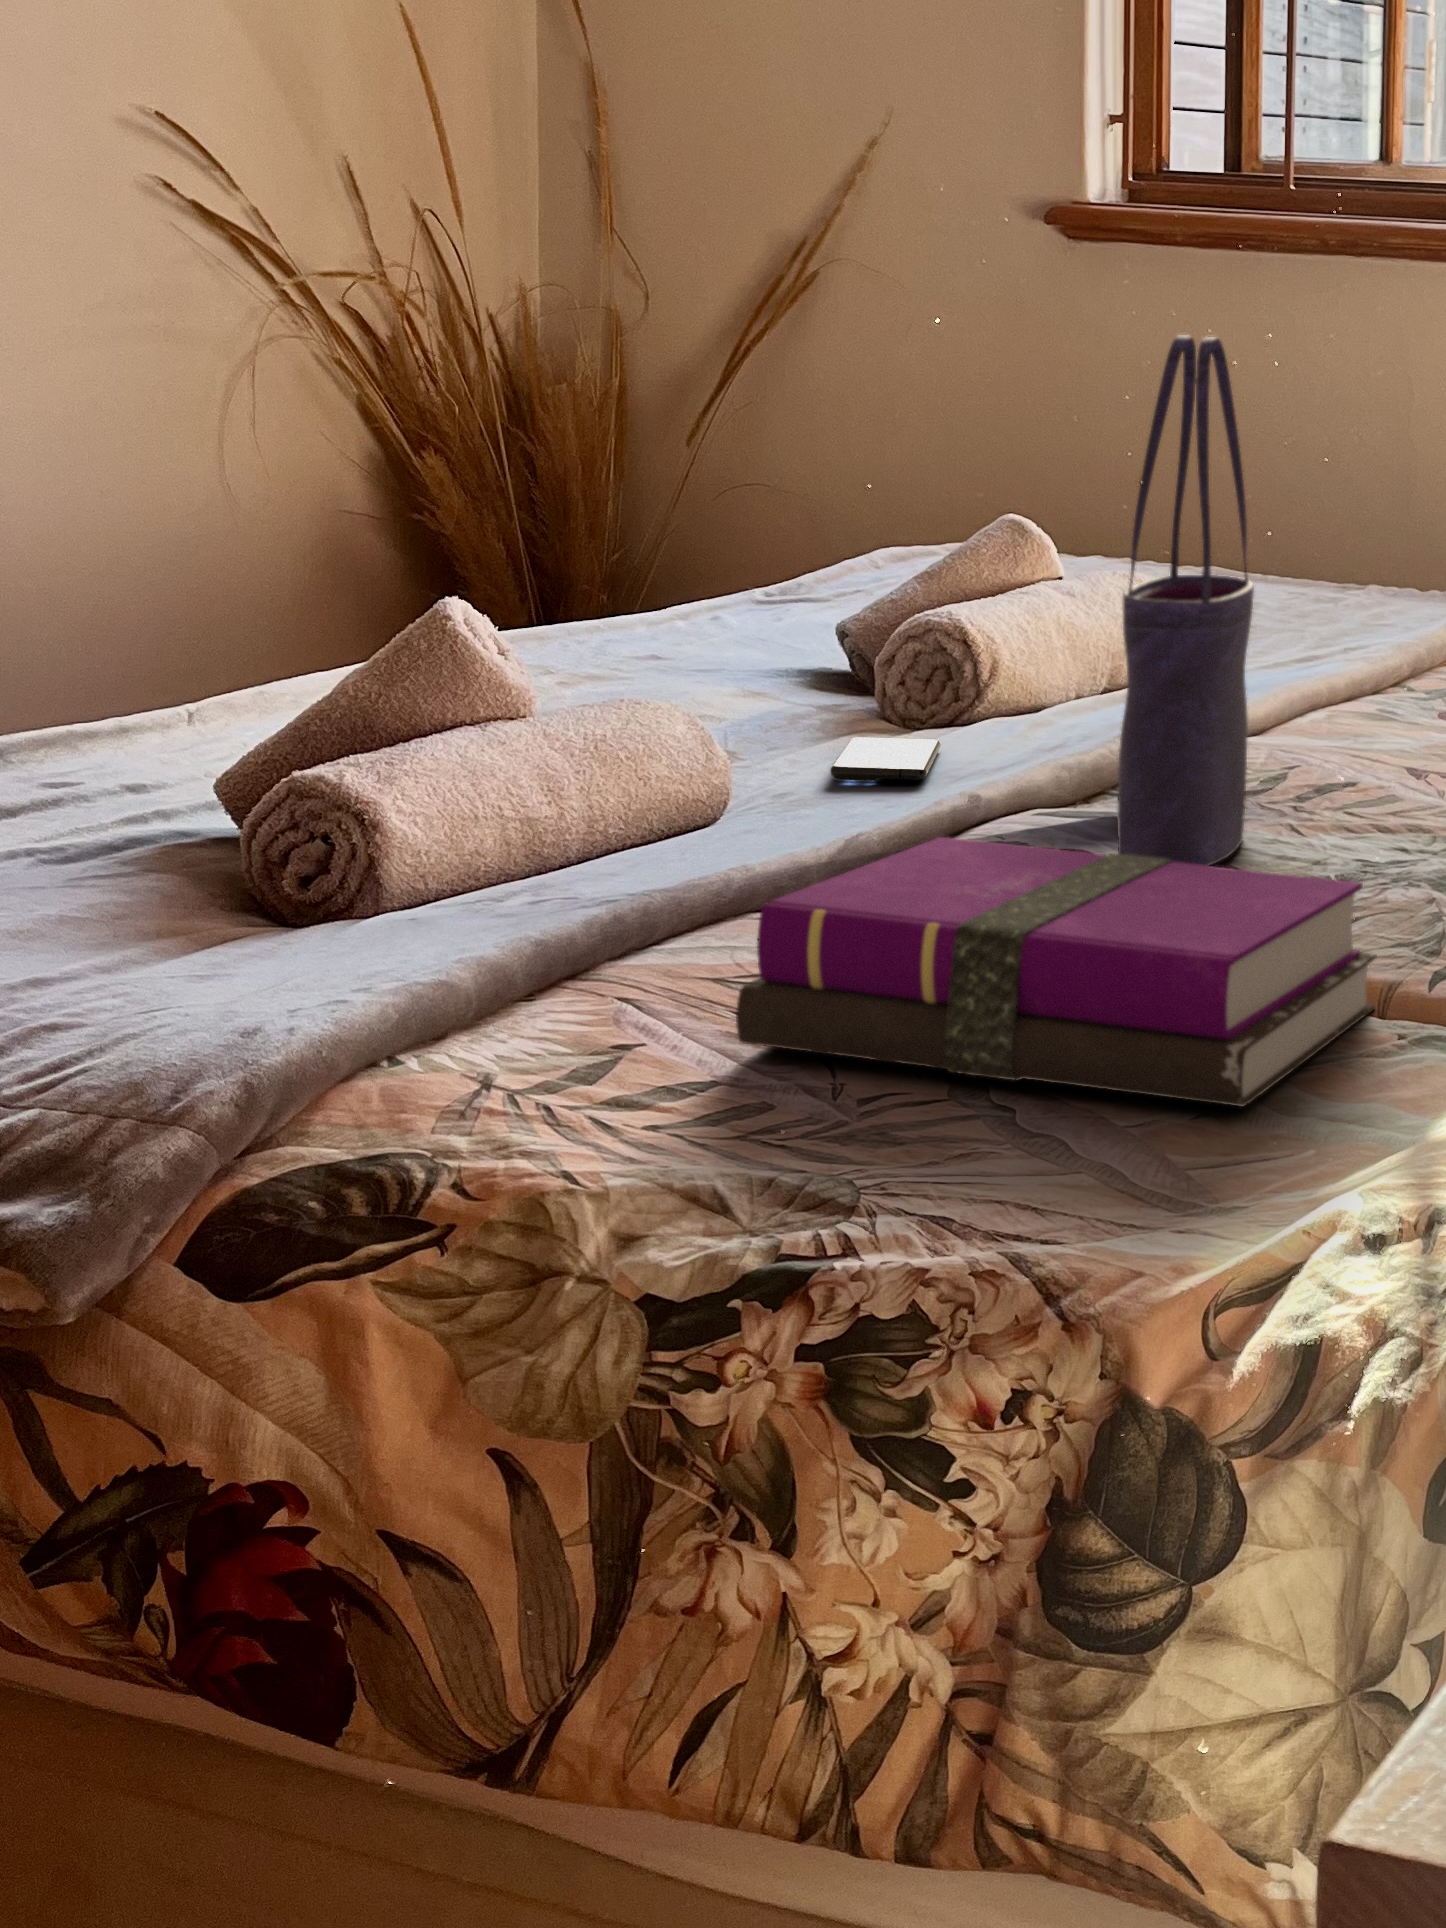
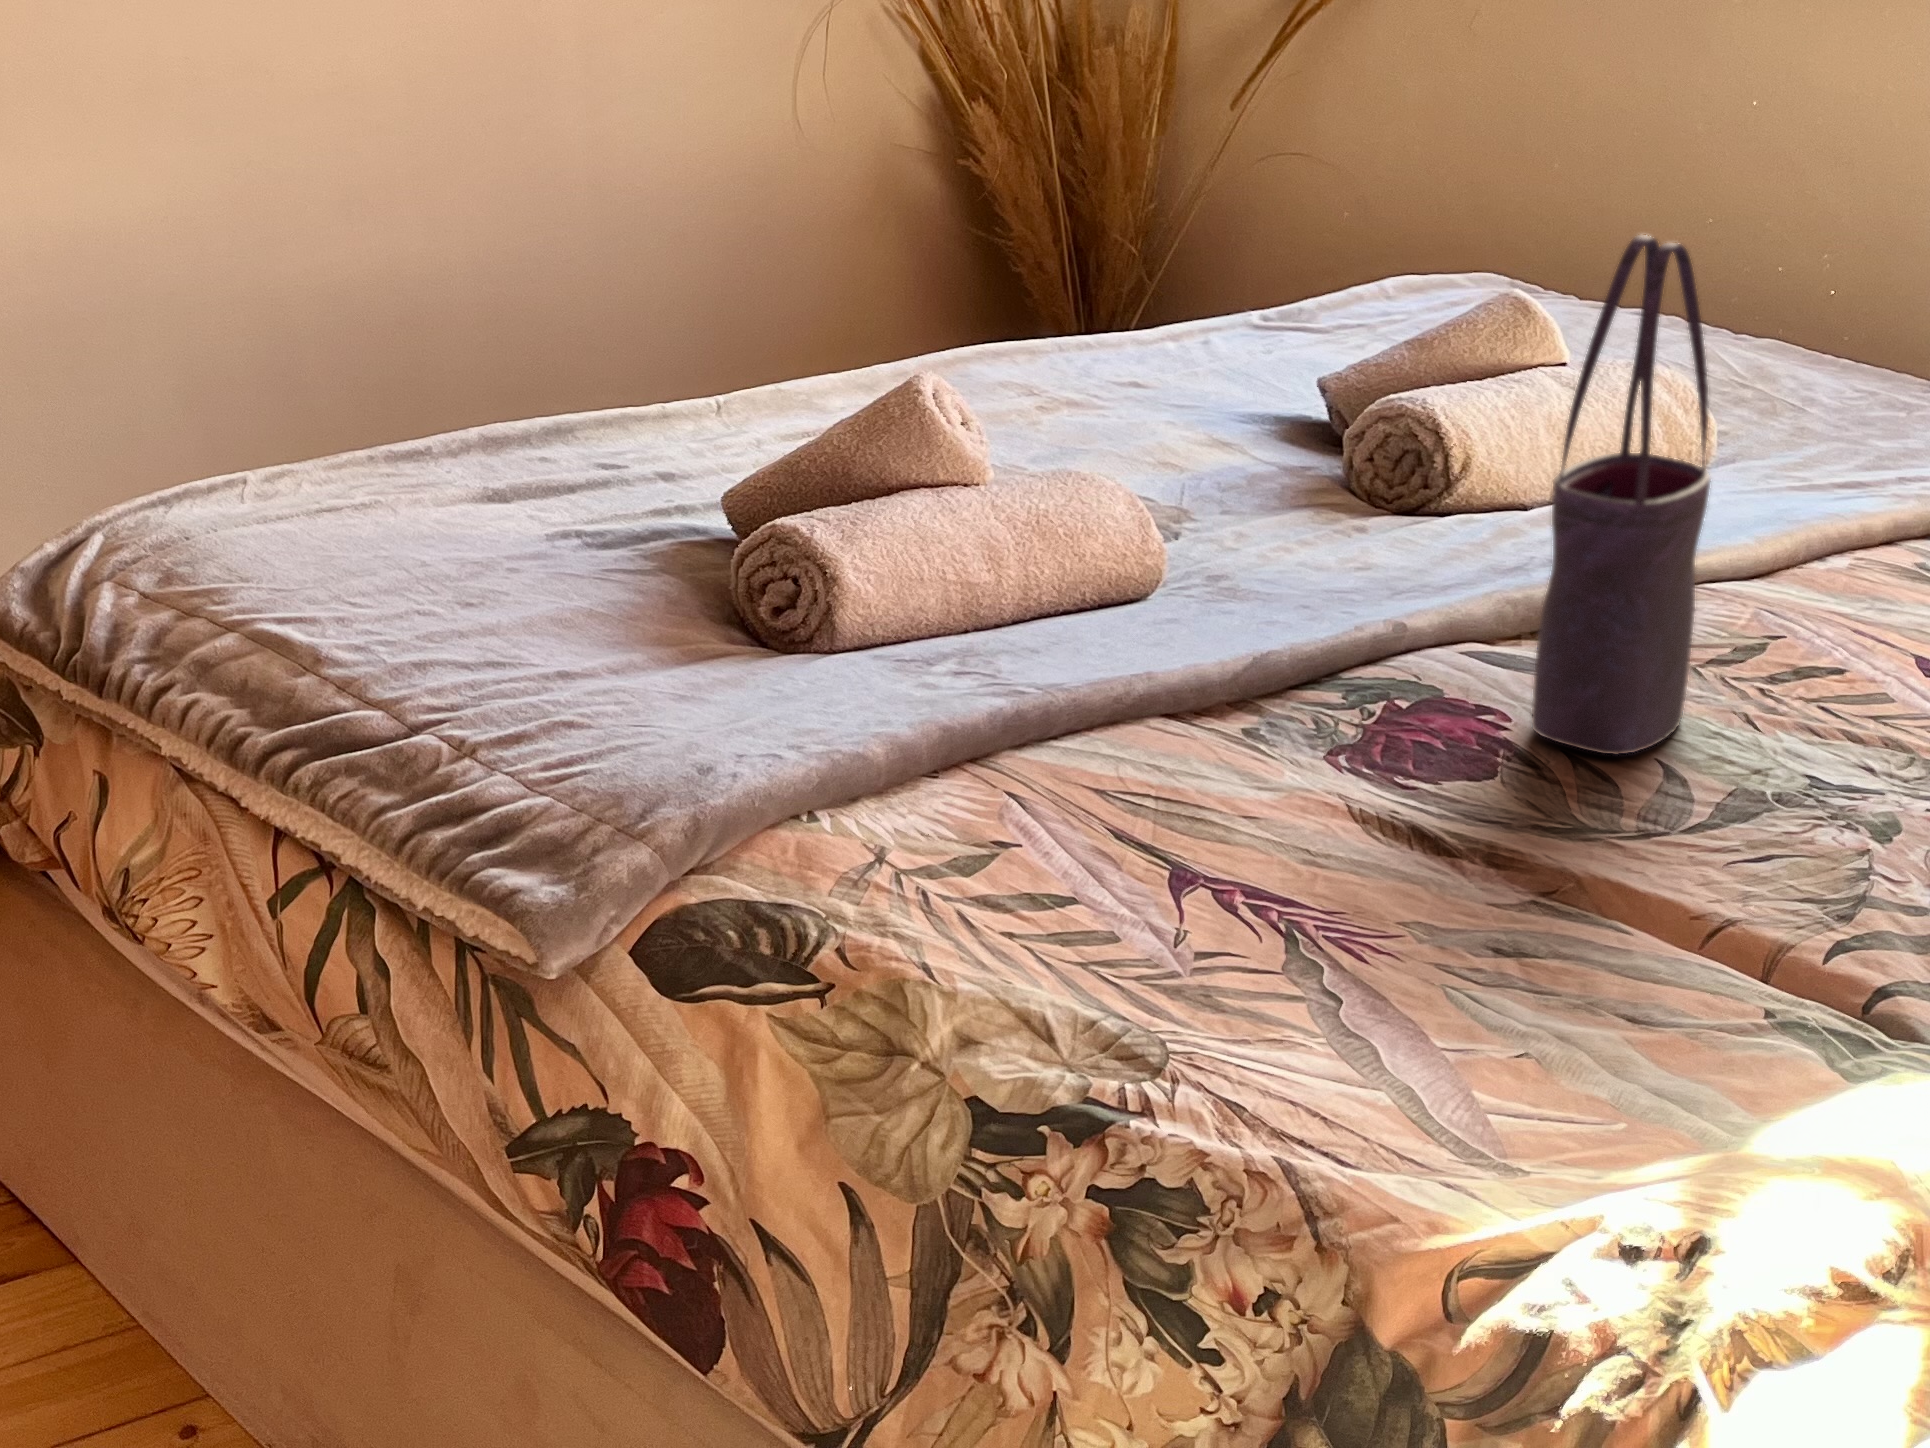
smartphone: present [830,737,941,781] -> none [1263,527,1386,592]
notebook: present [736,837,1377,1107] -> none [1099,702,1757,1061]

